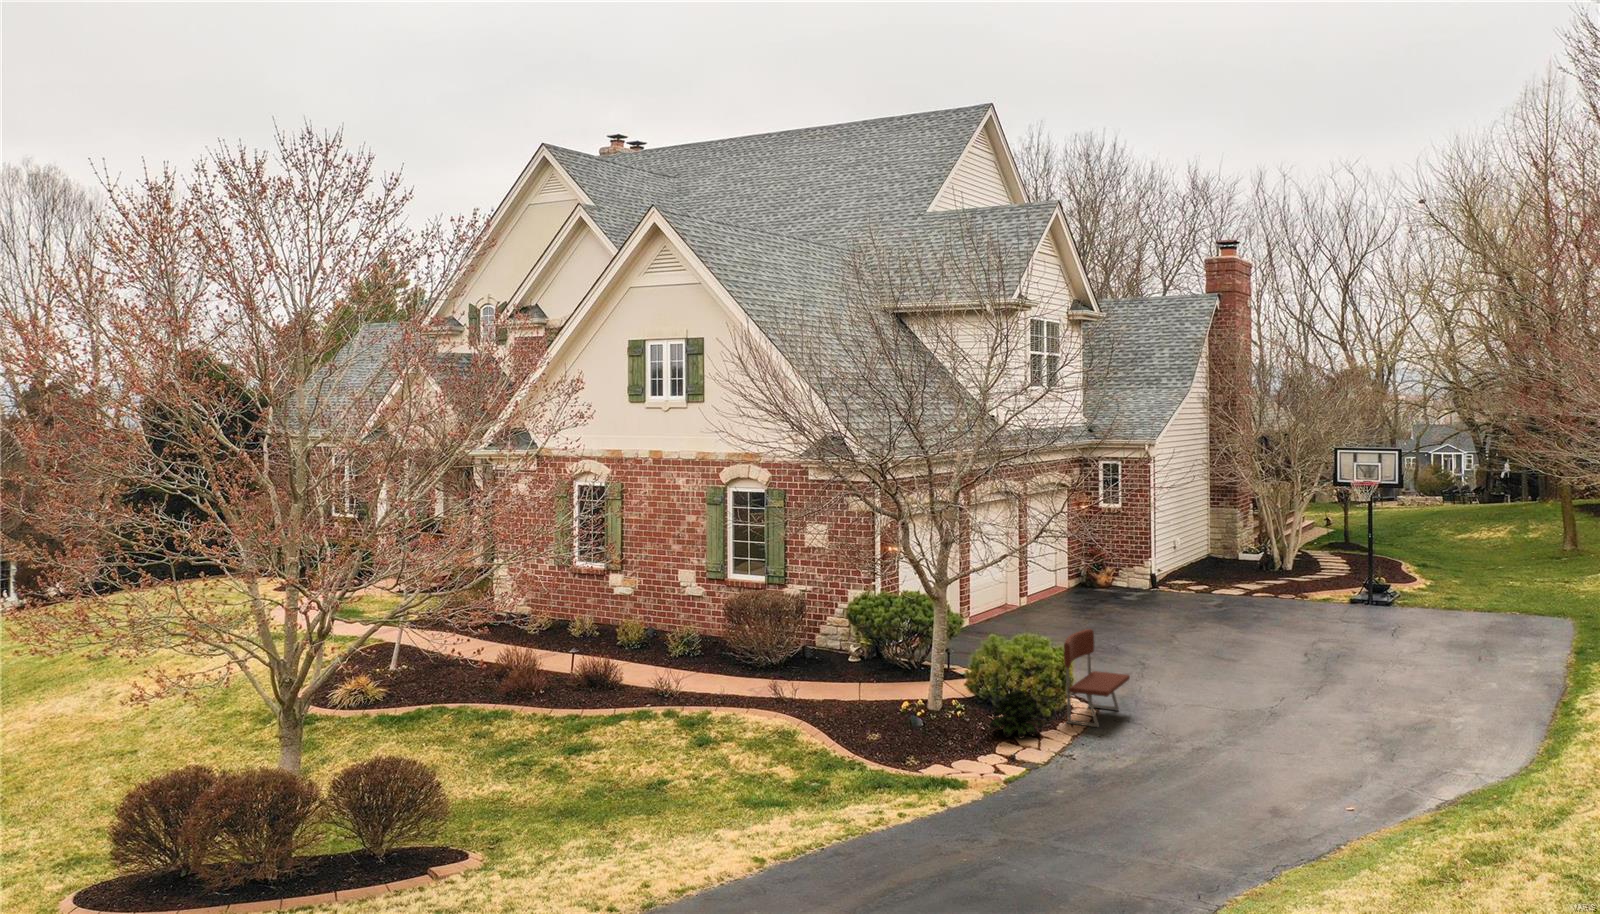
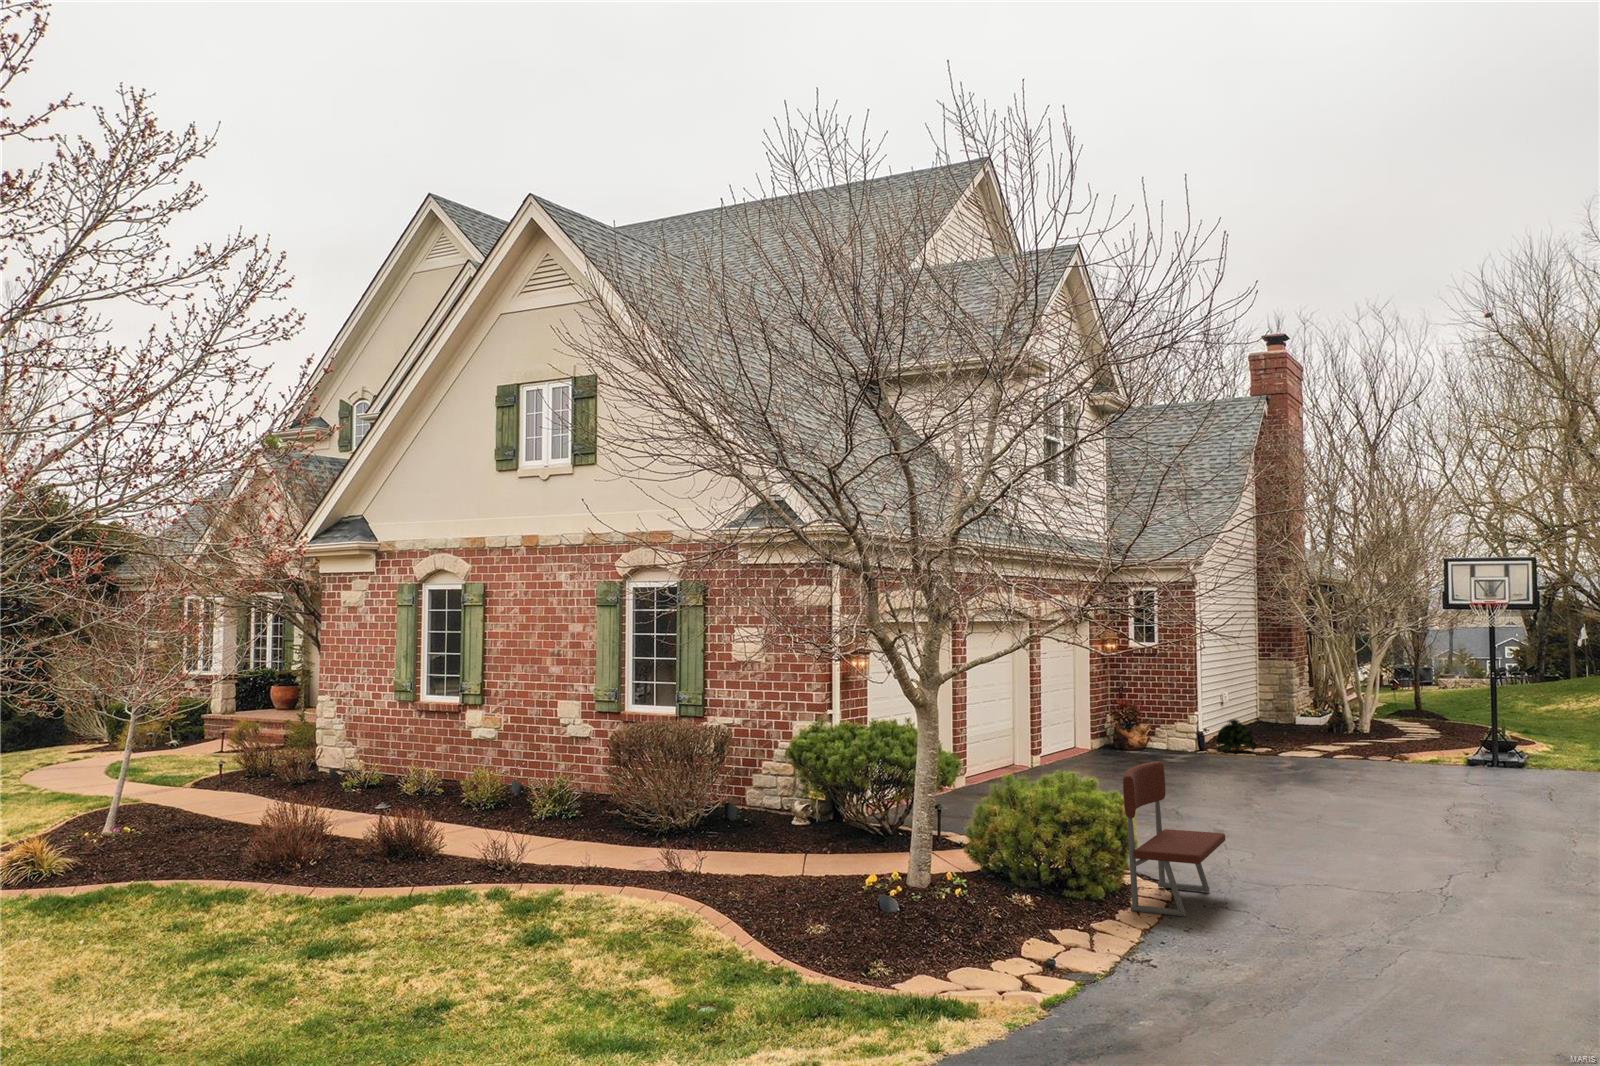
potted plant: present [990,691,1043,739] -> present [1216,719,1257,753]

